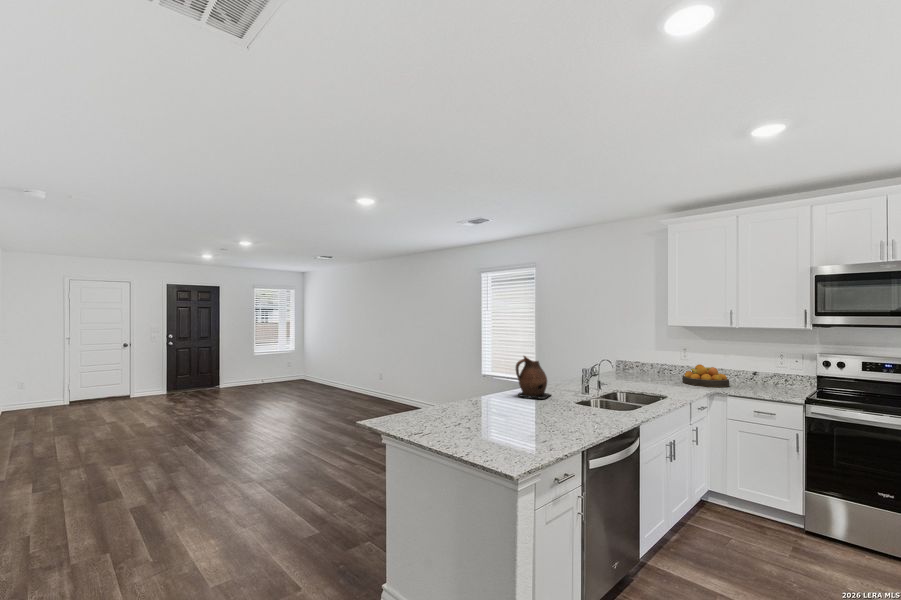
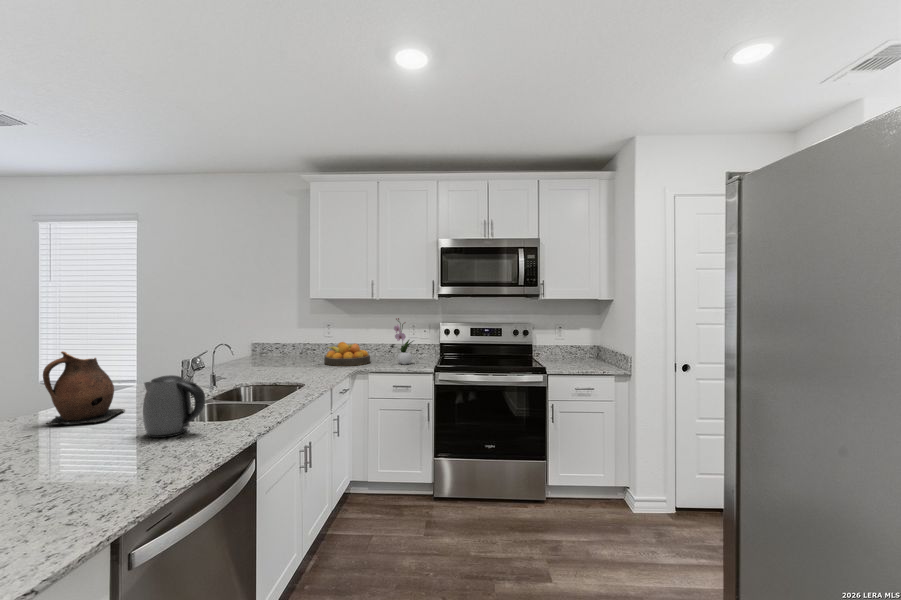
flower arrangement: none [756,346,781,392] -> present [394,318,413,364]
kettle: none [570,376,605,414] -> present [143,375,205,438]

